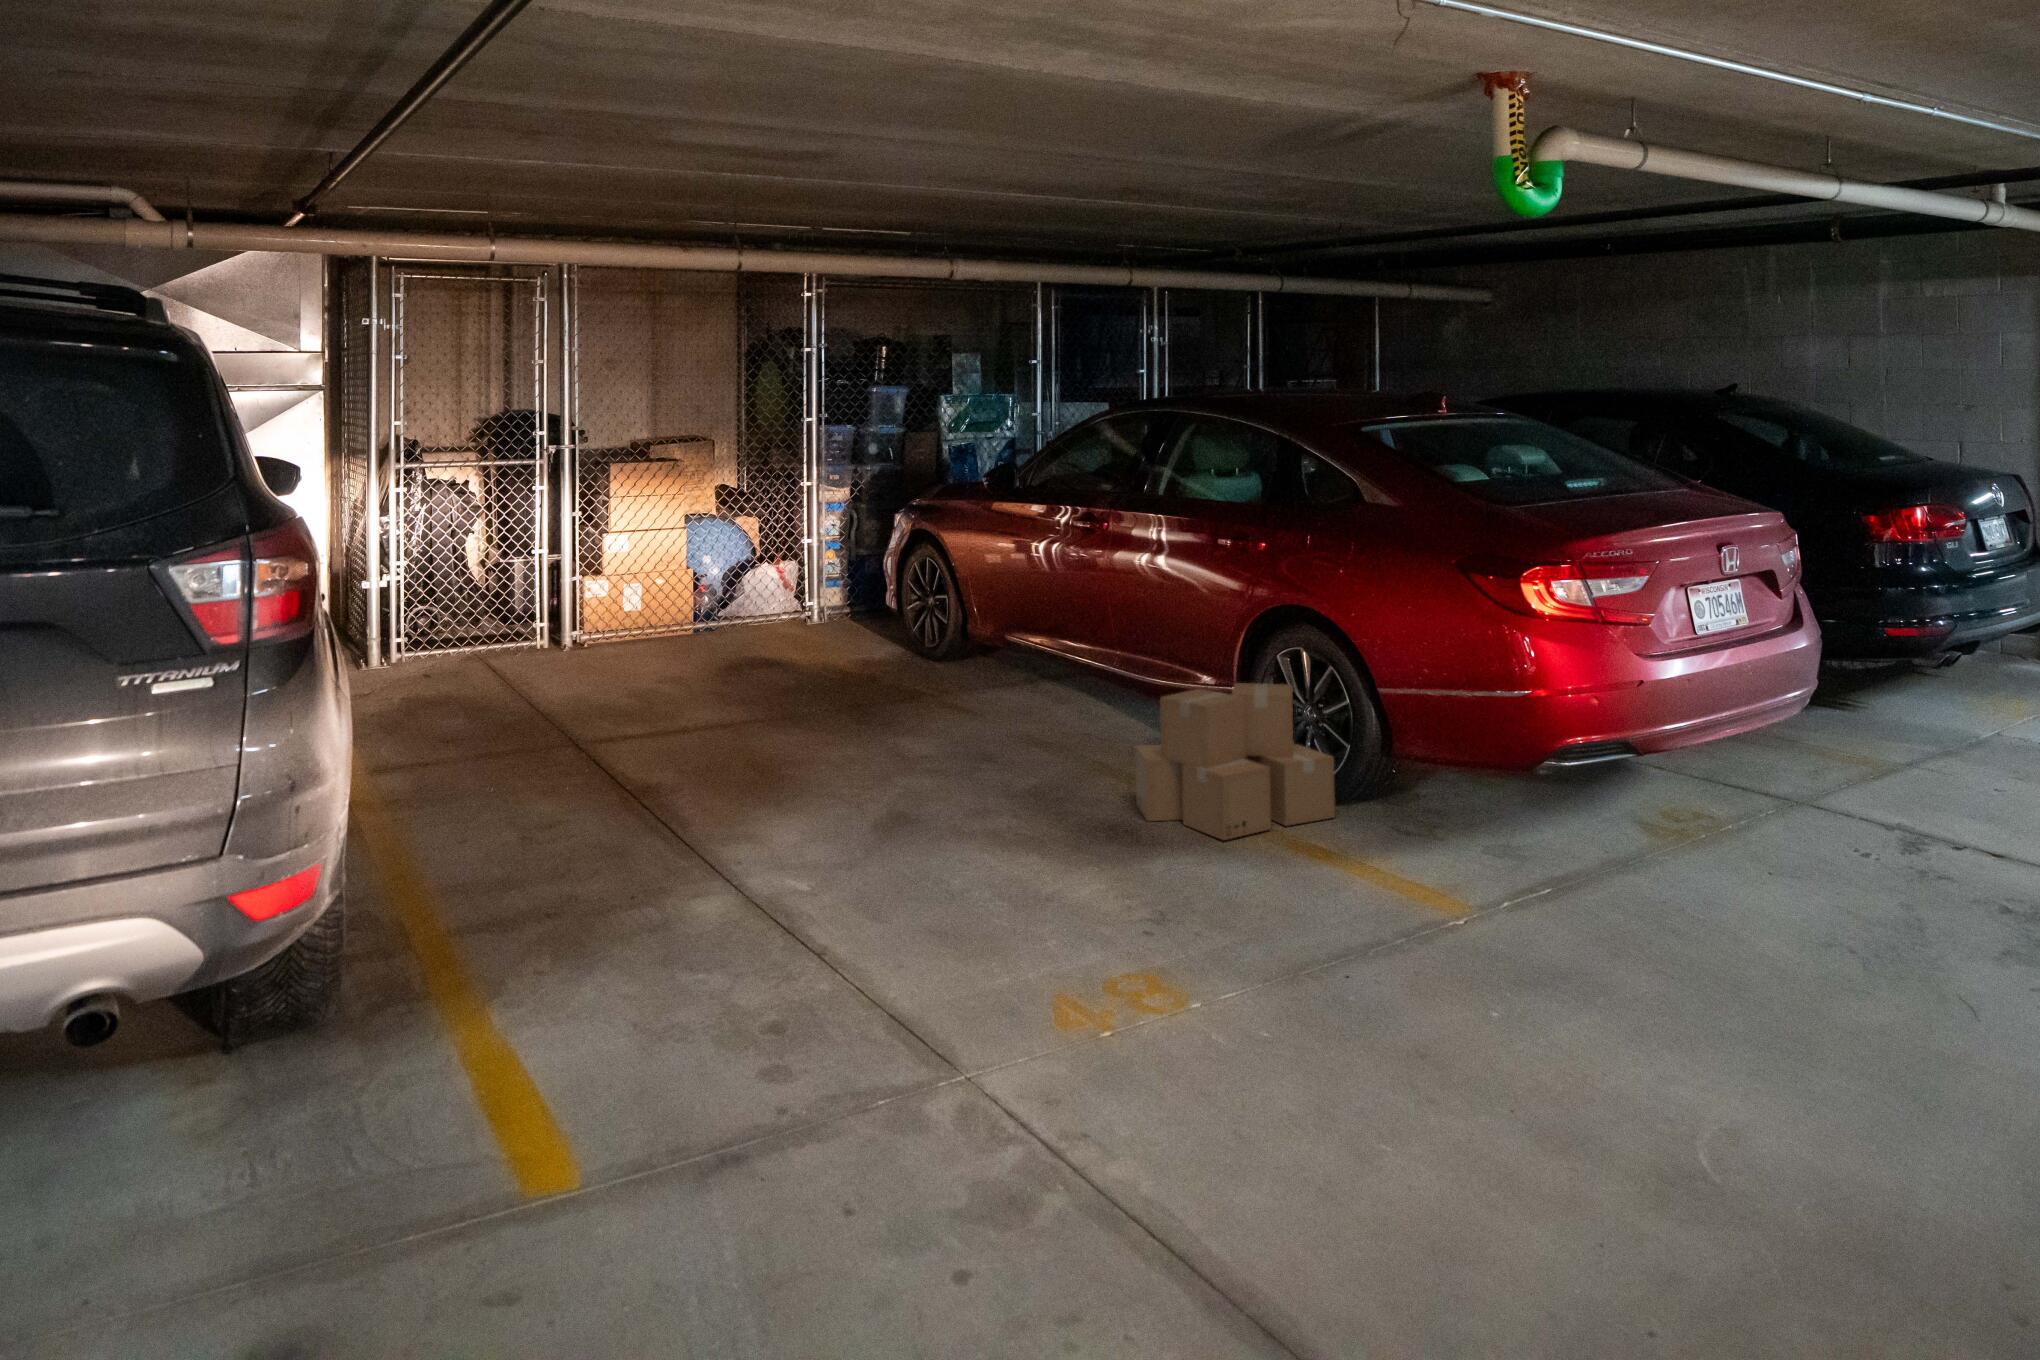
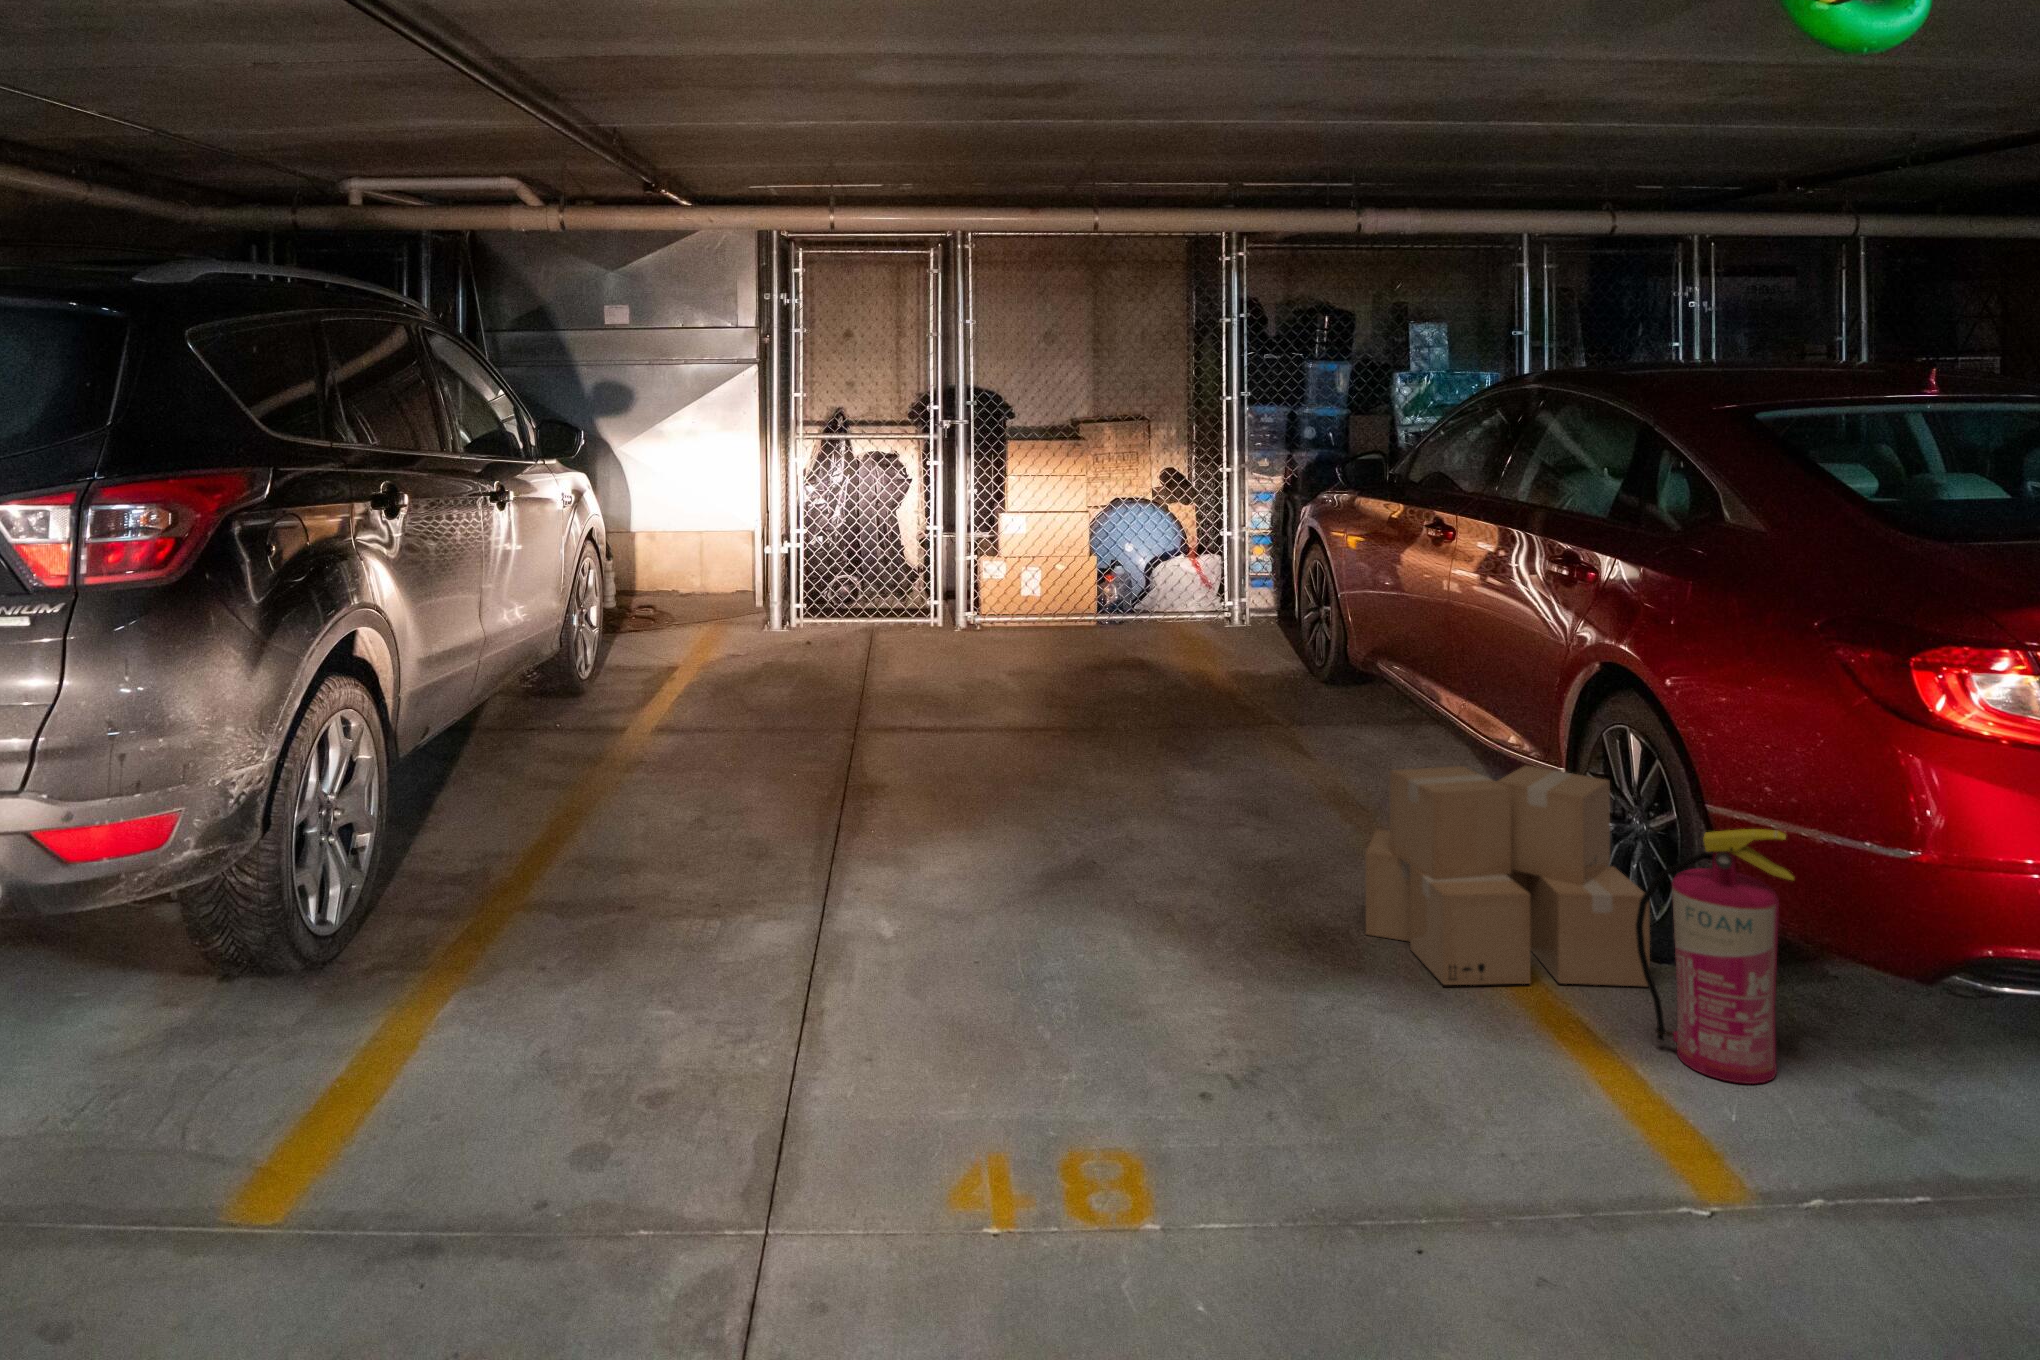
fire extinguisher: none [1351,695,1444,858] -> present [1636,829,1794,1084]

